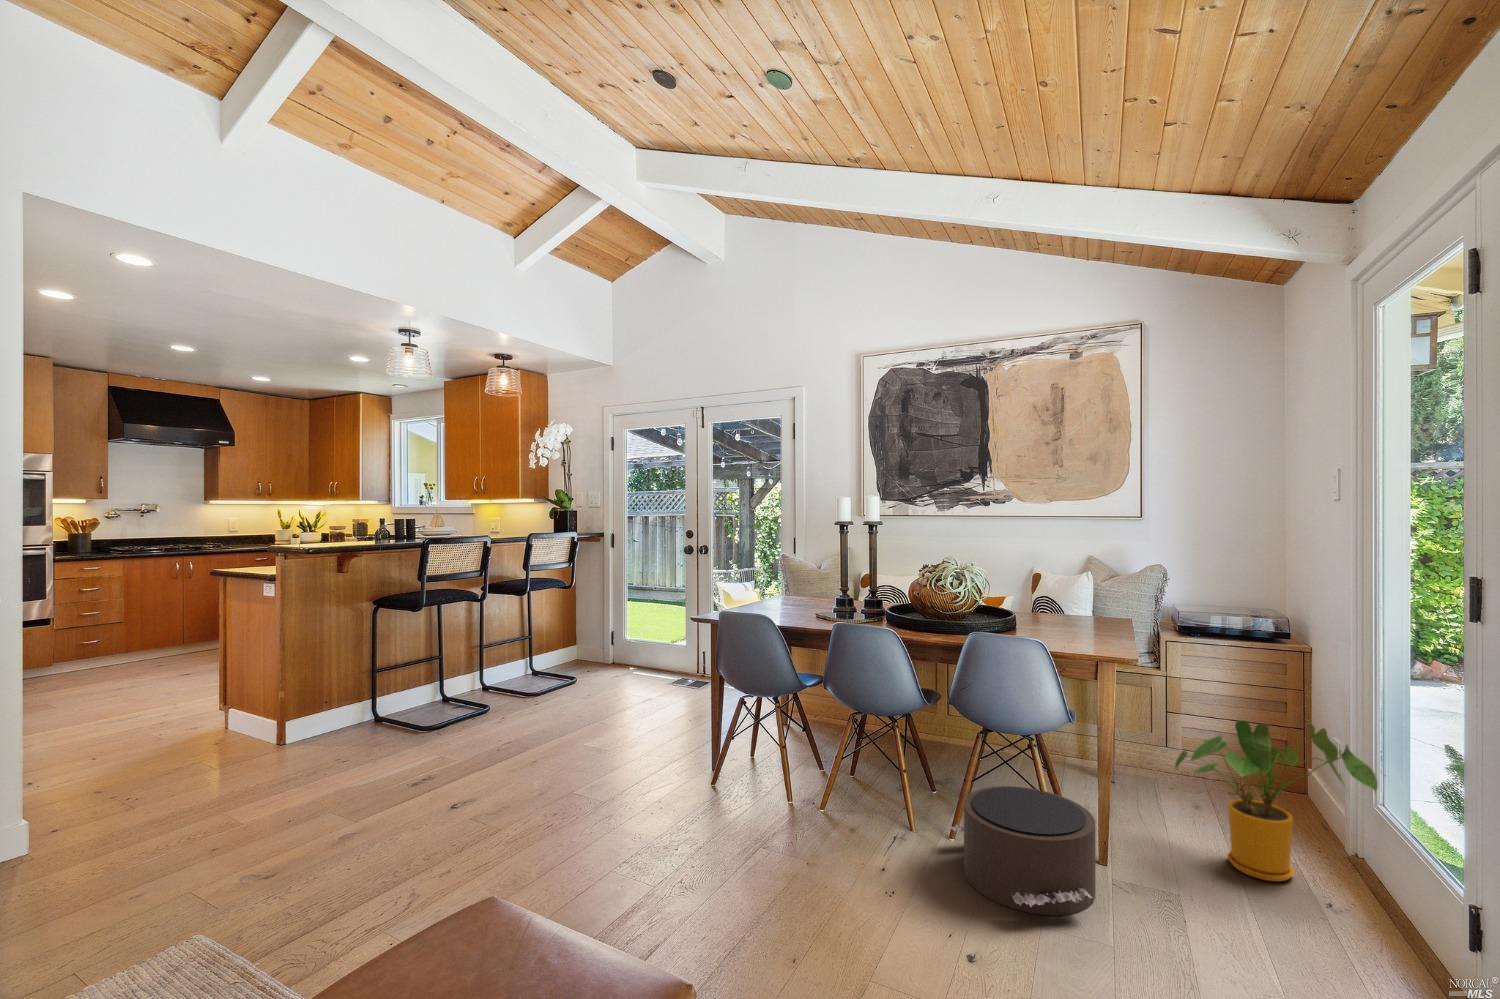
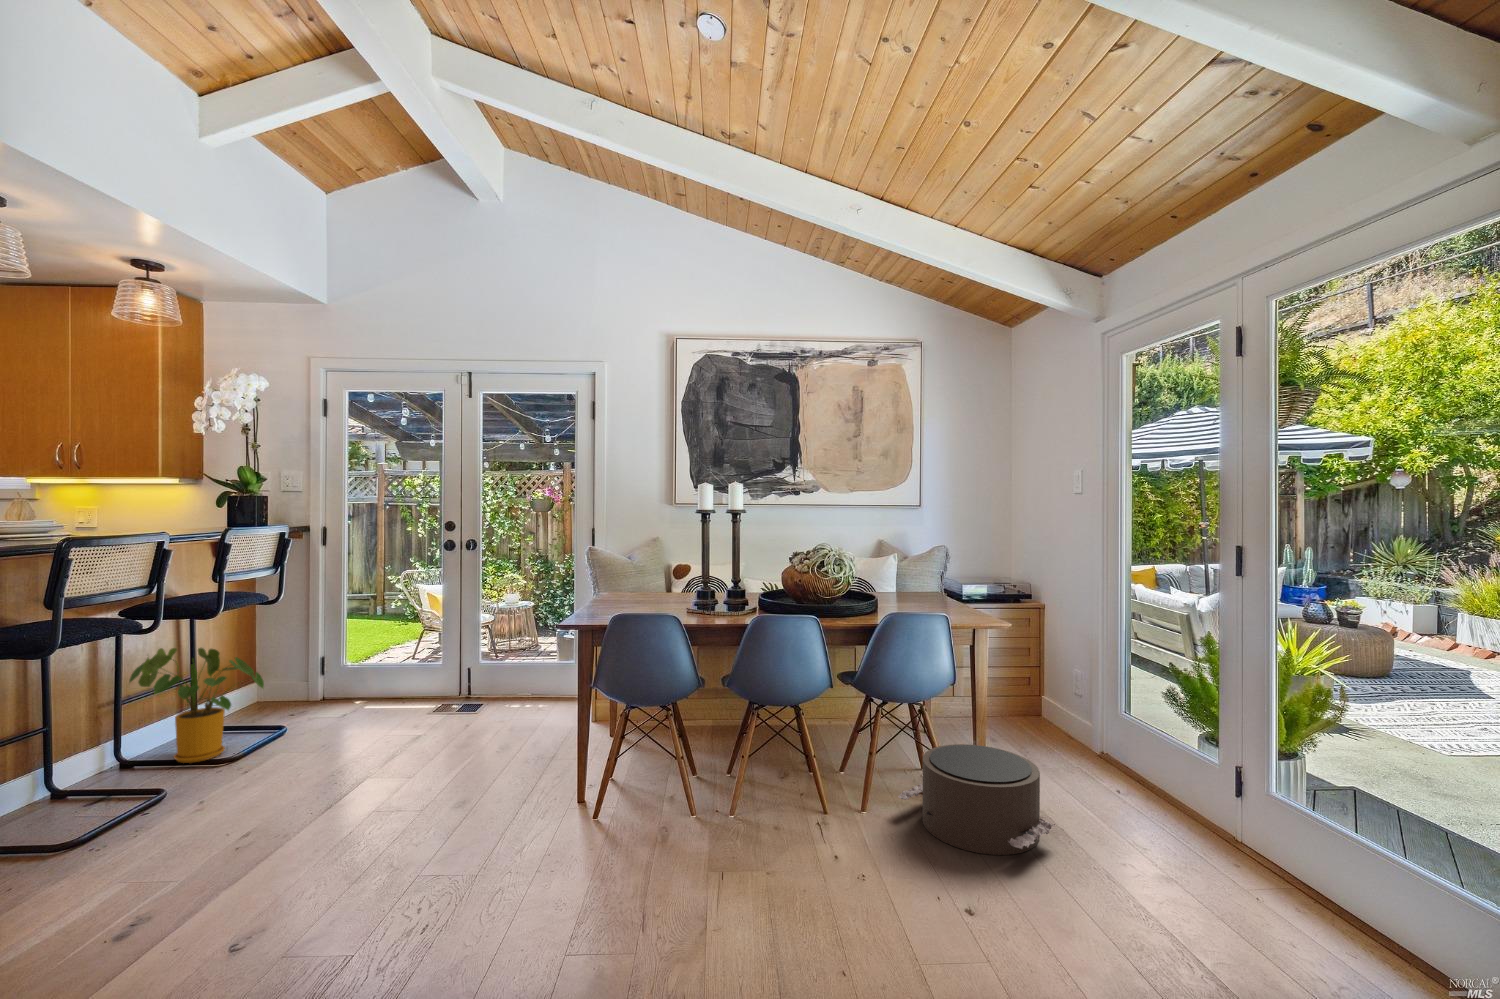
house plant: present [1175,720,1378,881] -> present [129,648,264,763]

